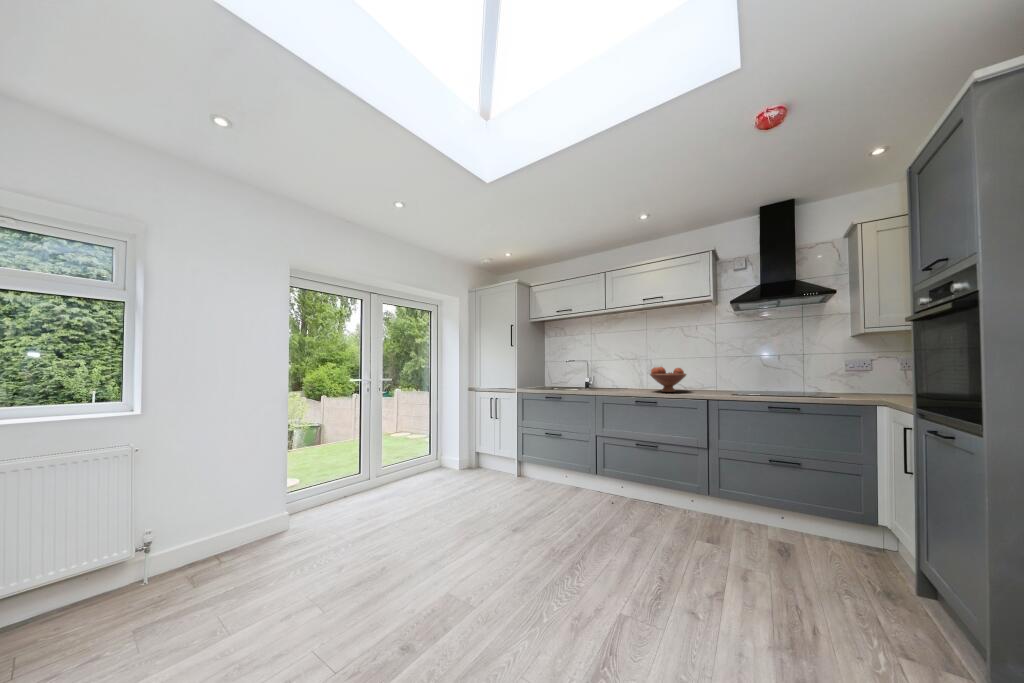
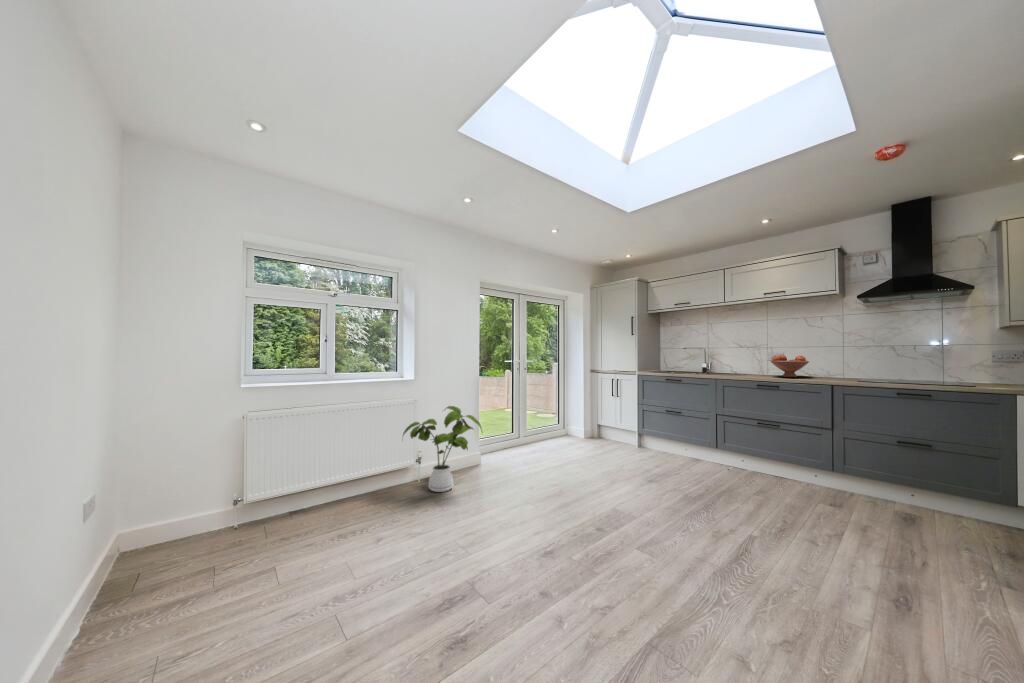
house plant: none [99,455,256,595] -> present [403,406,483,492]

